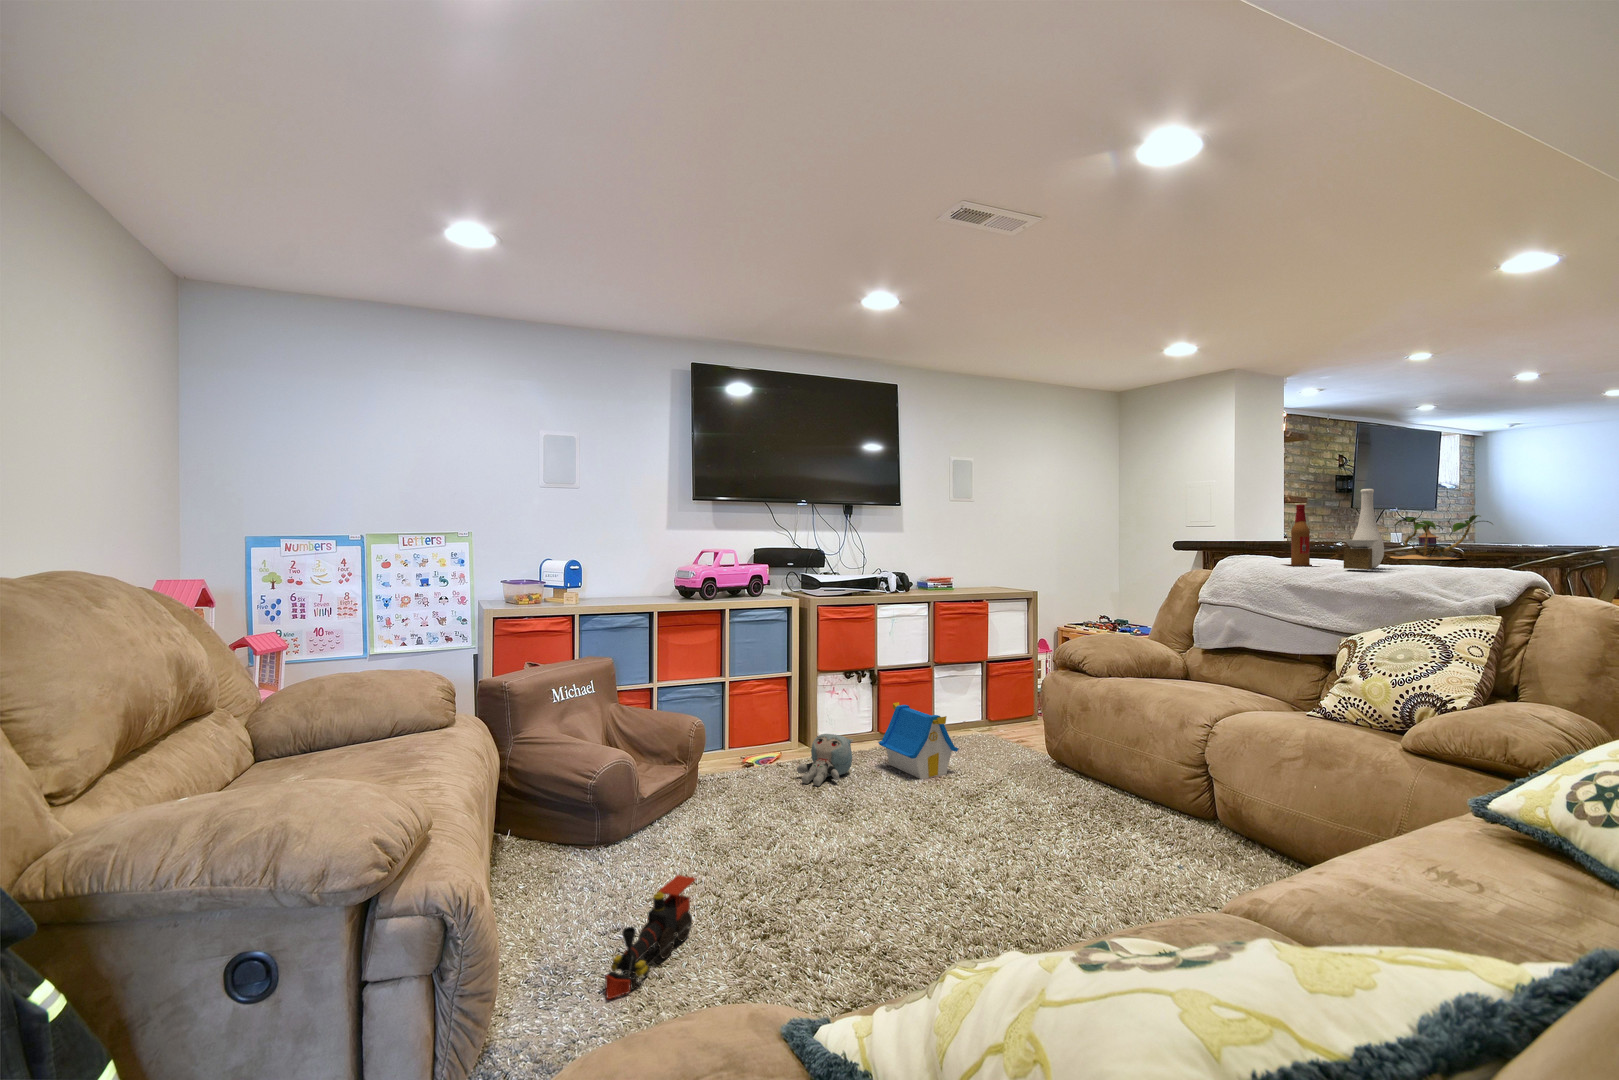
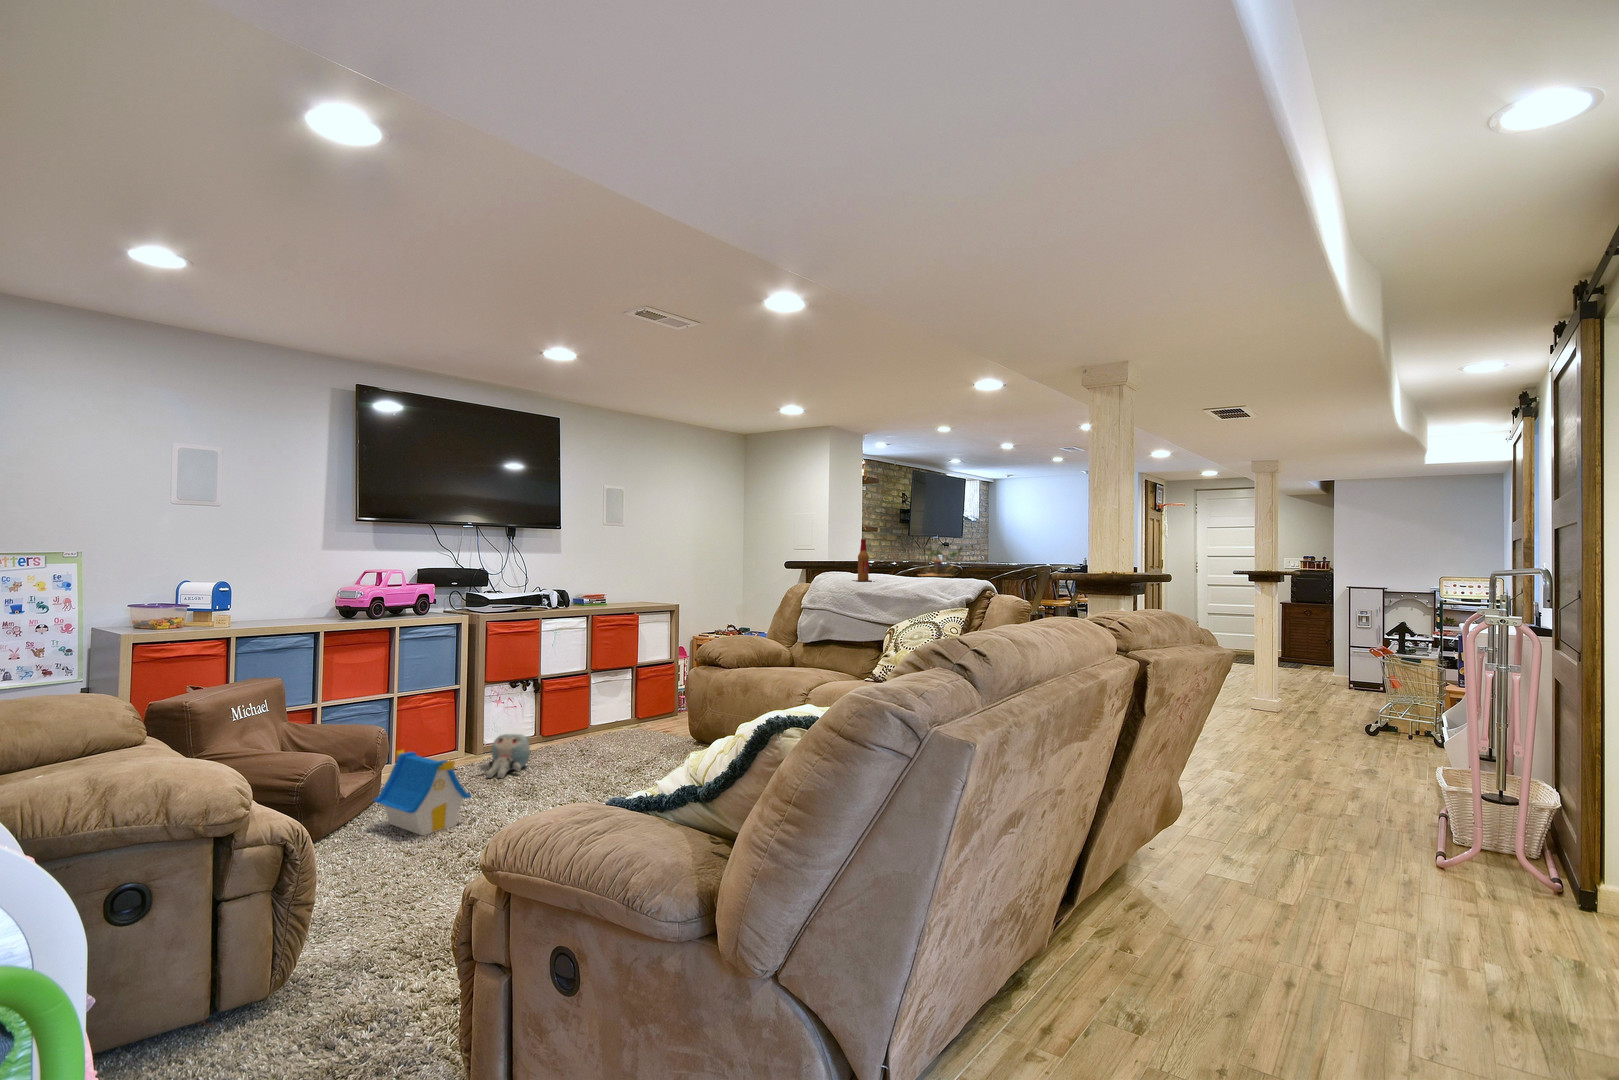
vase: present [1343,489,1384,569] -> none [886,530,909,583]
toy house: present [878,702,959,779] -> present [374,749,471,836]
toy train: present [606,875,696,999] -> none [383,835,441,921]

